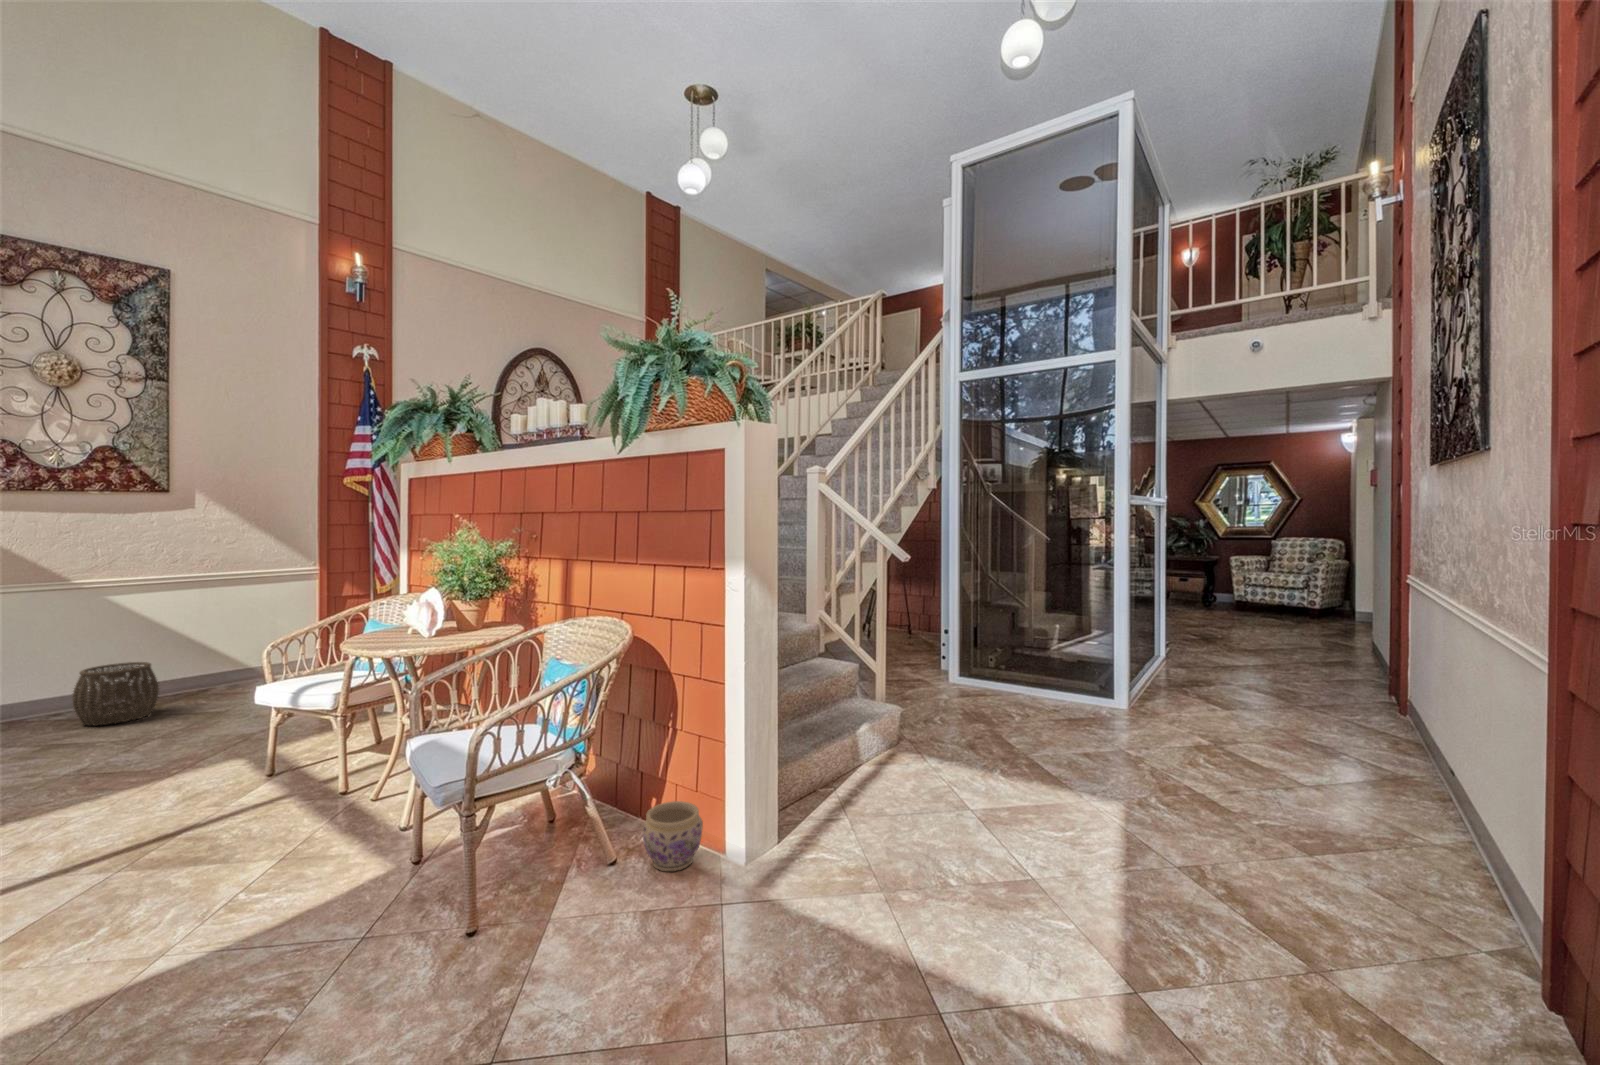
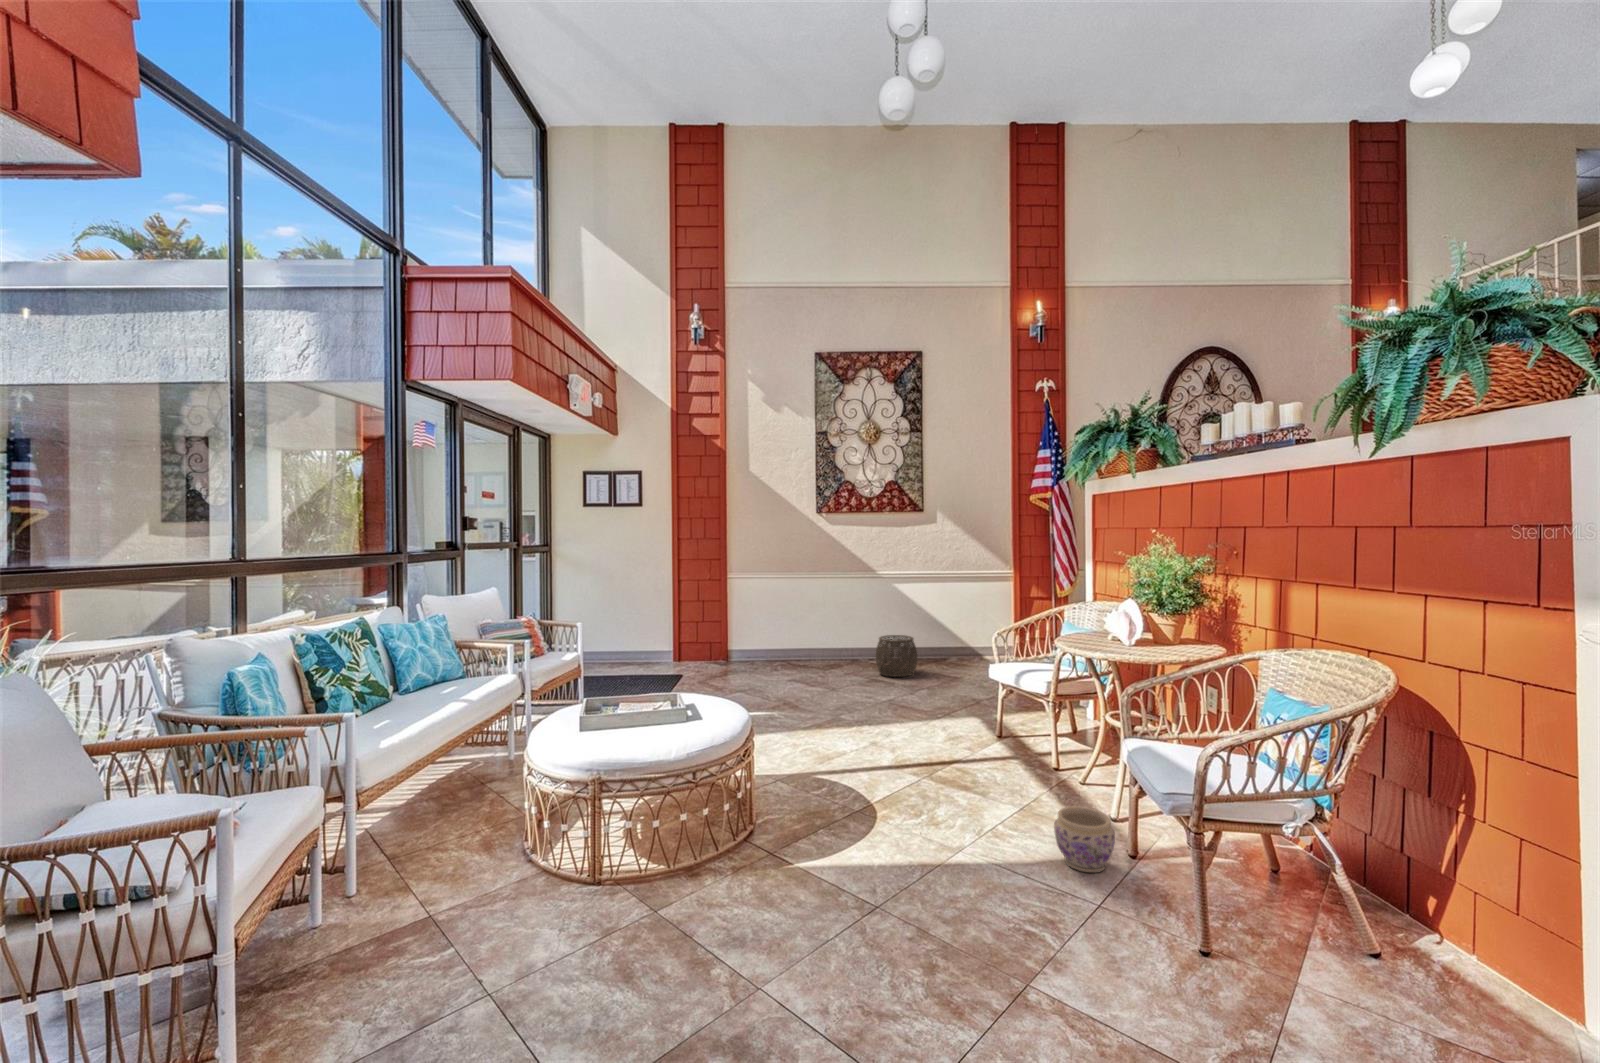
planter: present [642,801,703,872] -> present [1054,806,1115,873]

